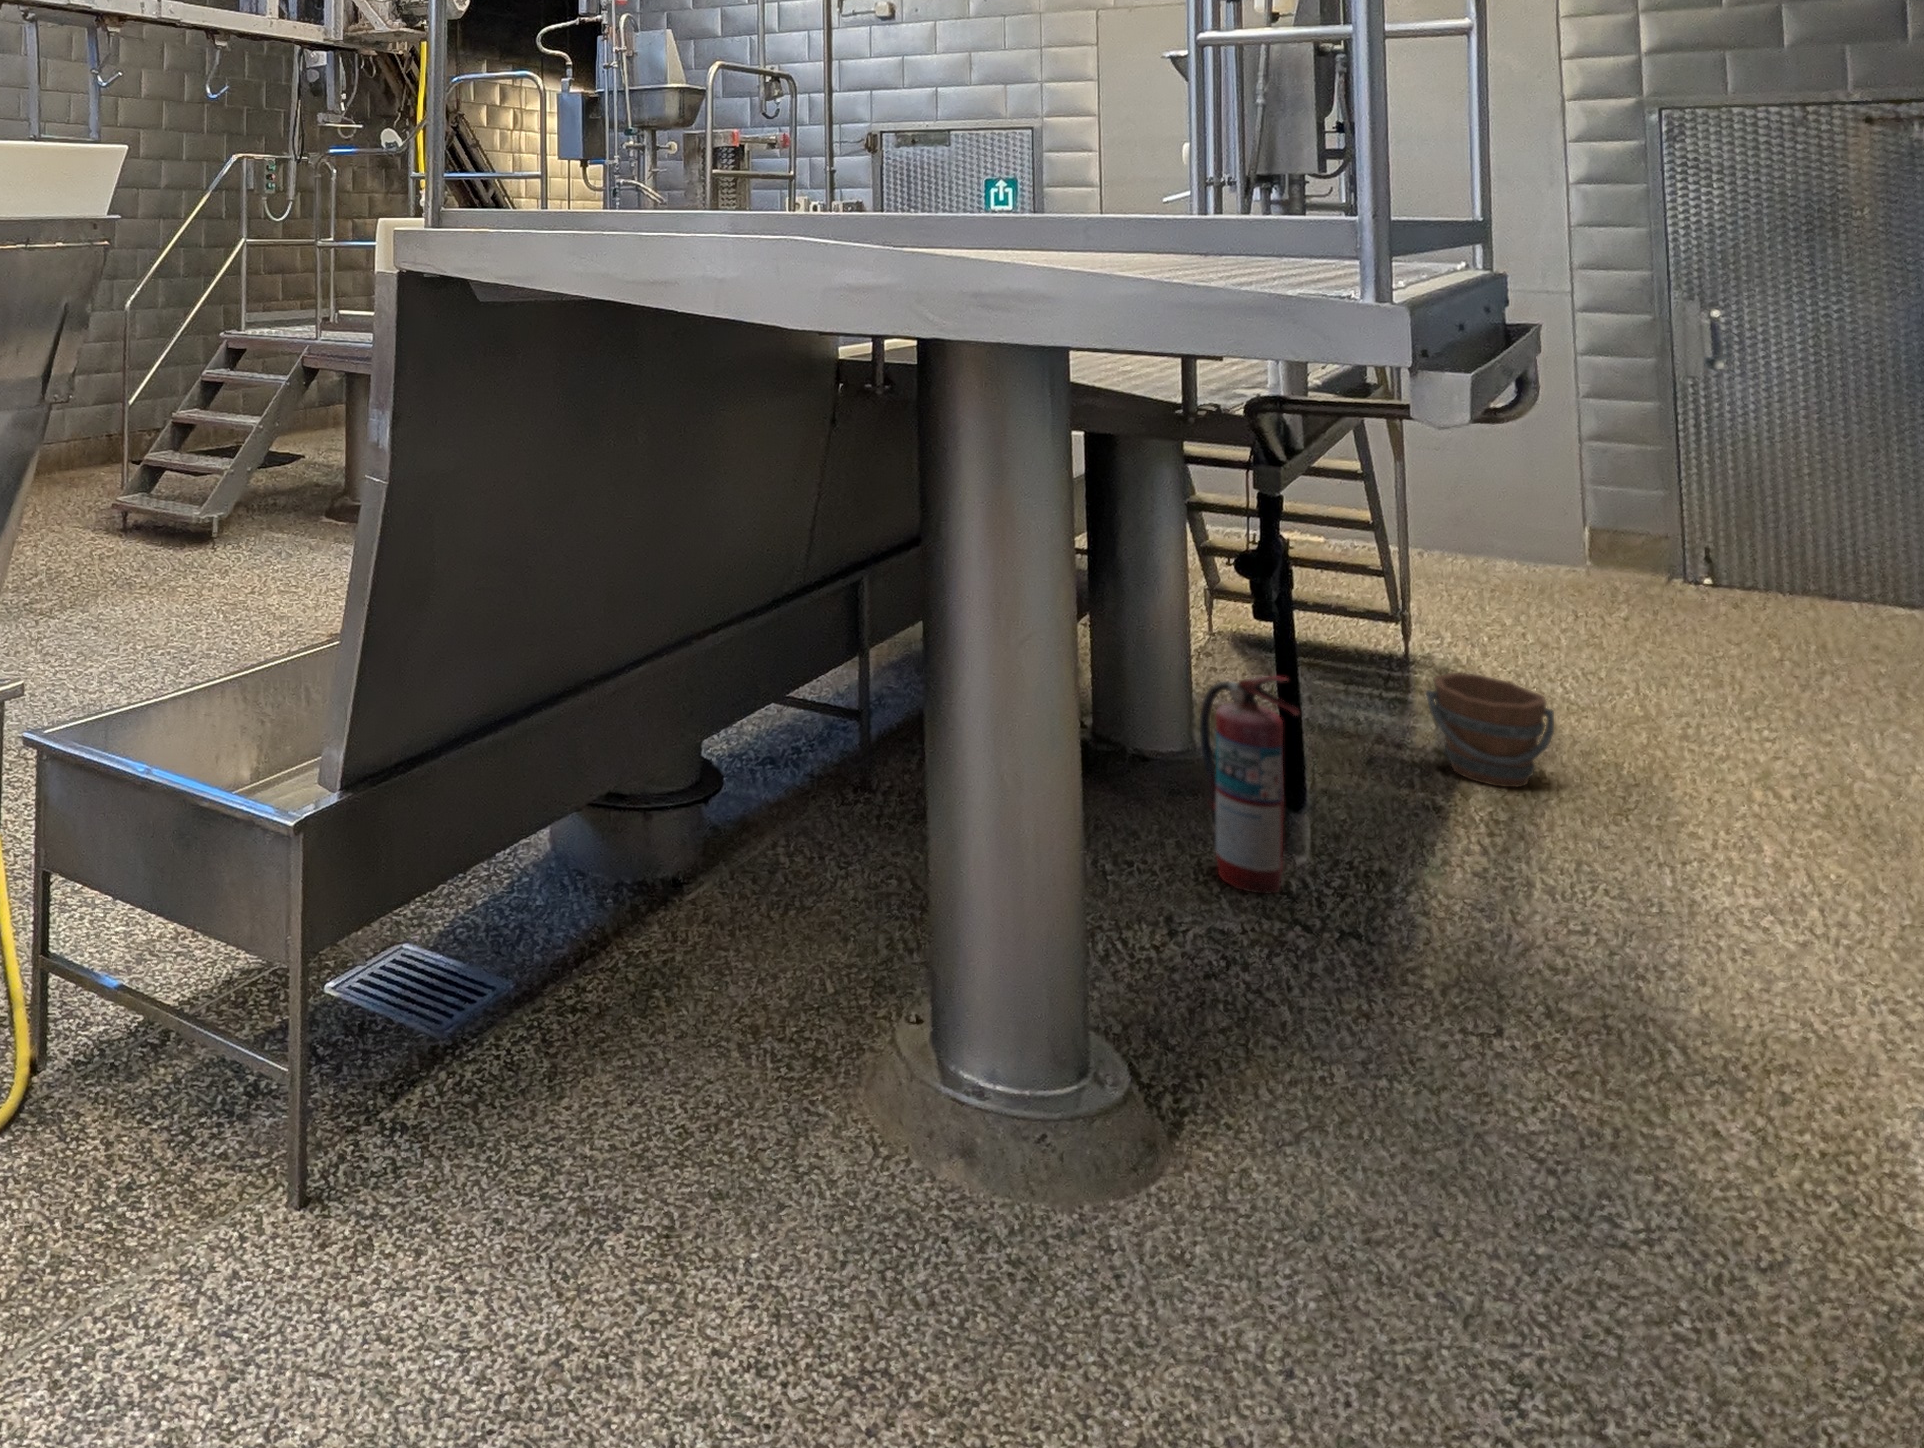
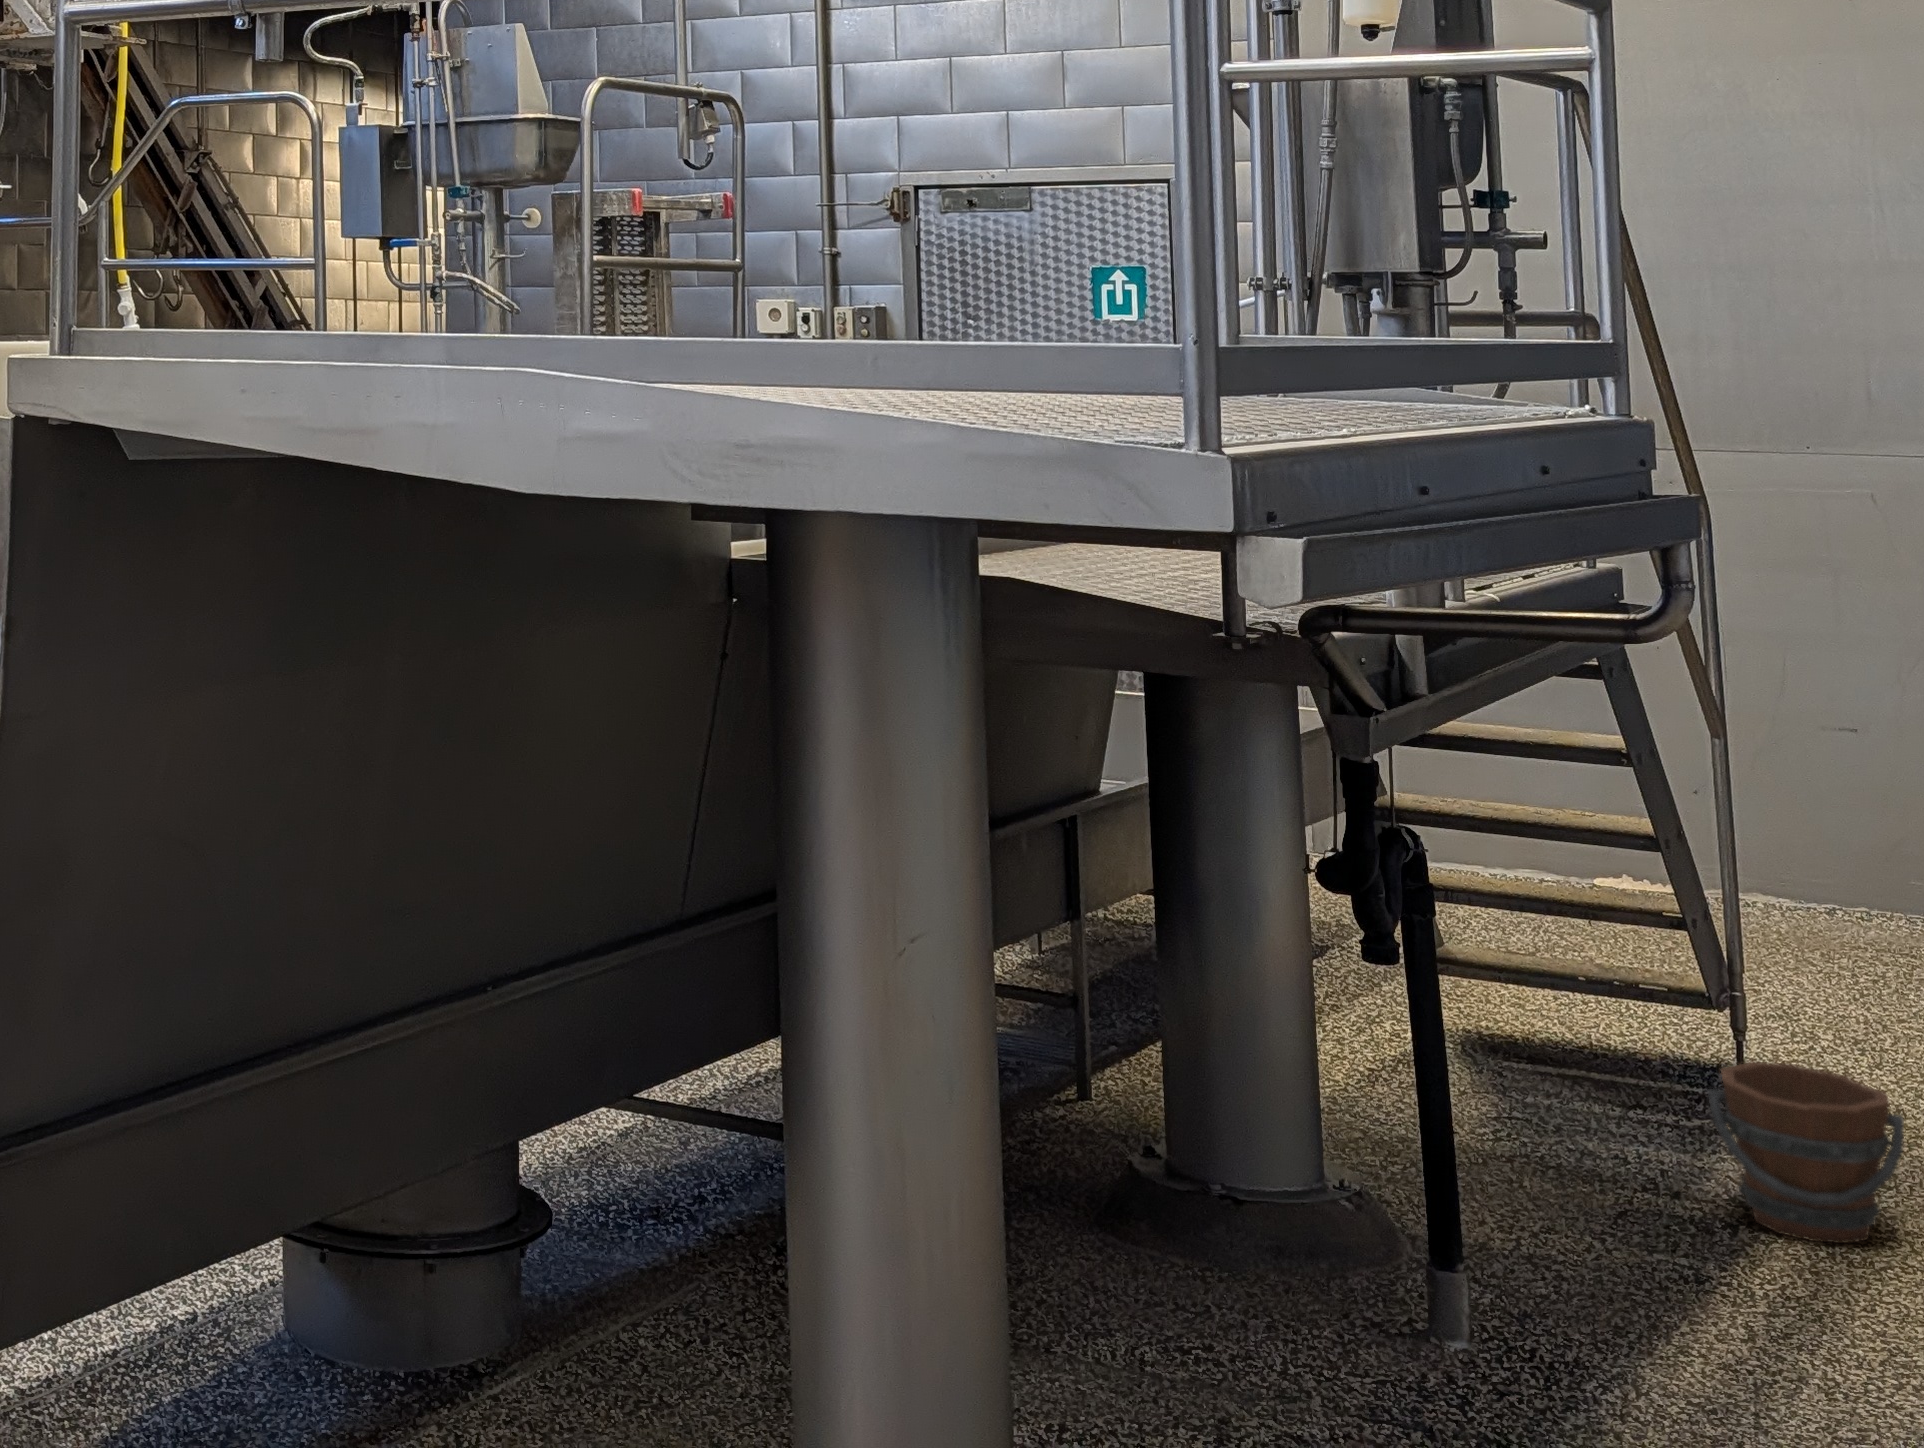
fire extinguisher: present [1200,676,1300,893] -> none [1297,1039,1434,1385]

